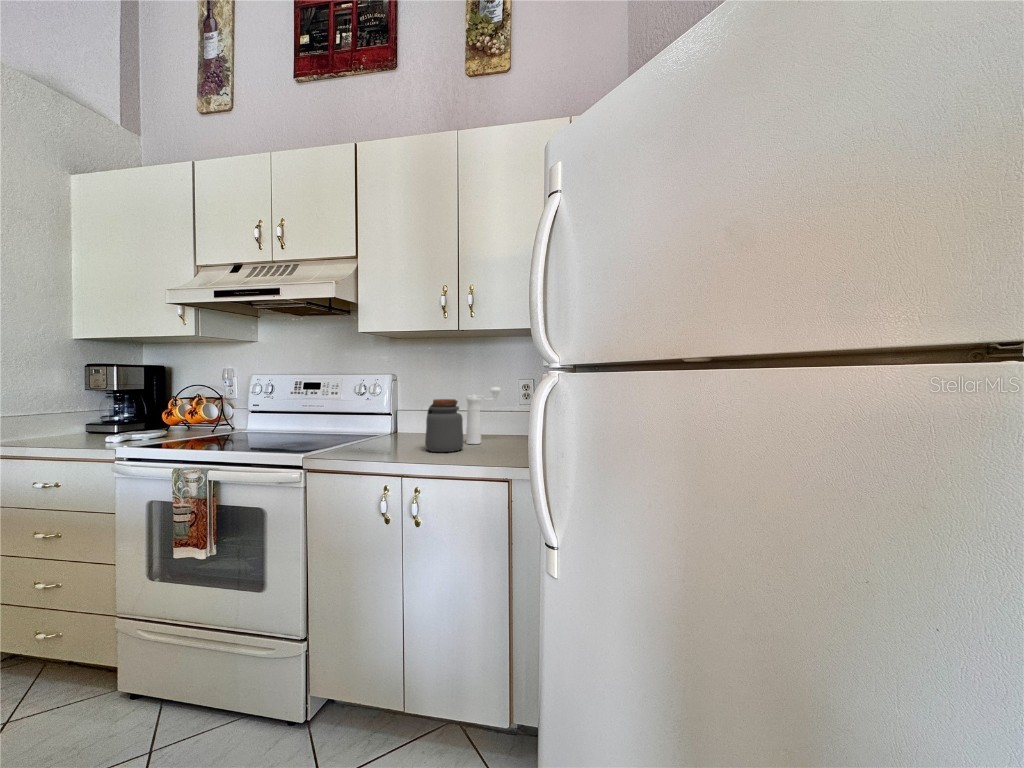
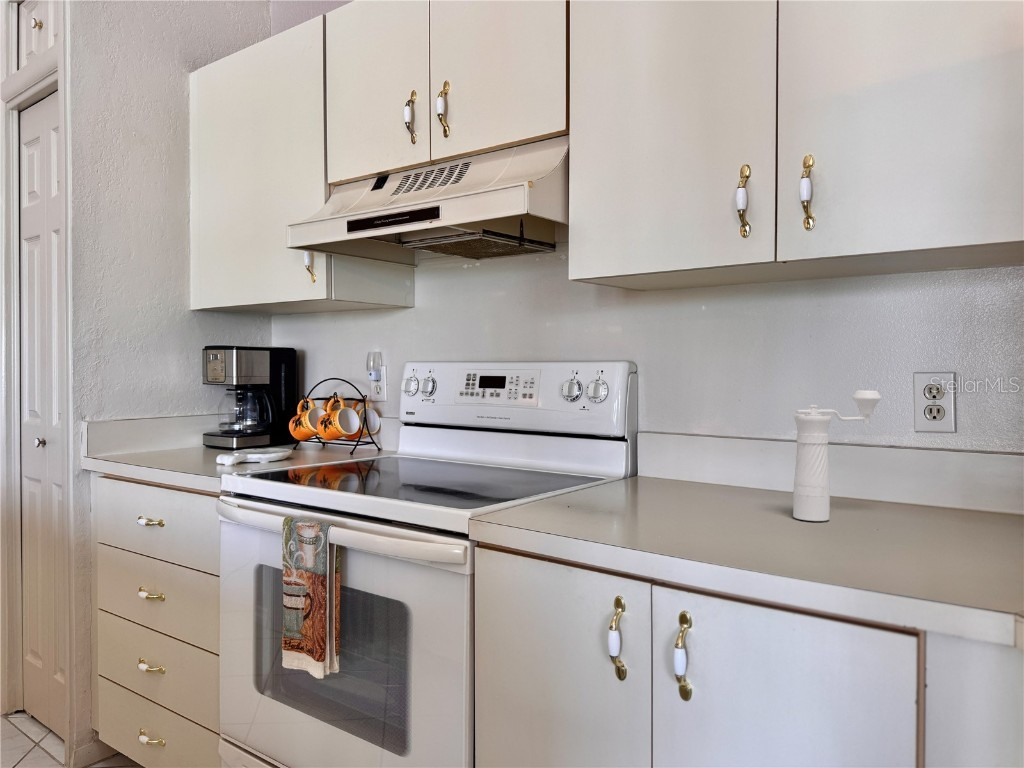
jar: present [425,399,463,452] -> none [699,417,787,537]

